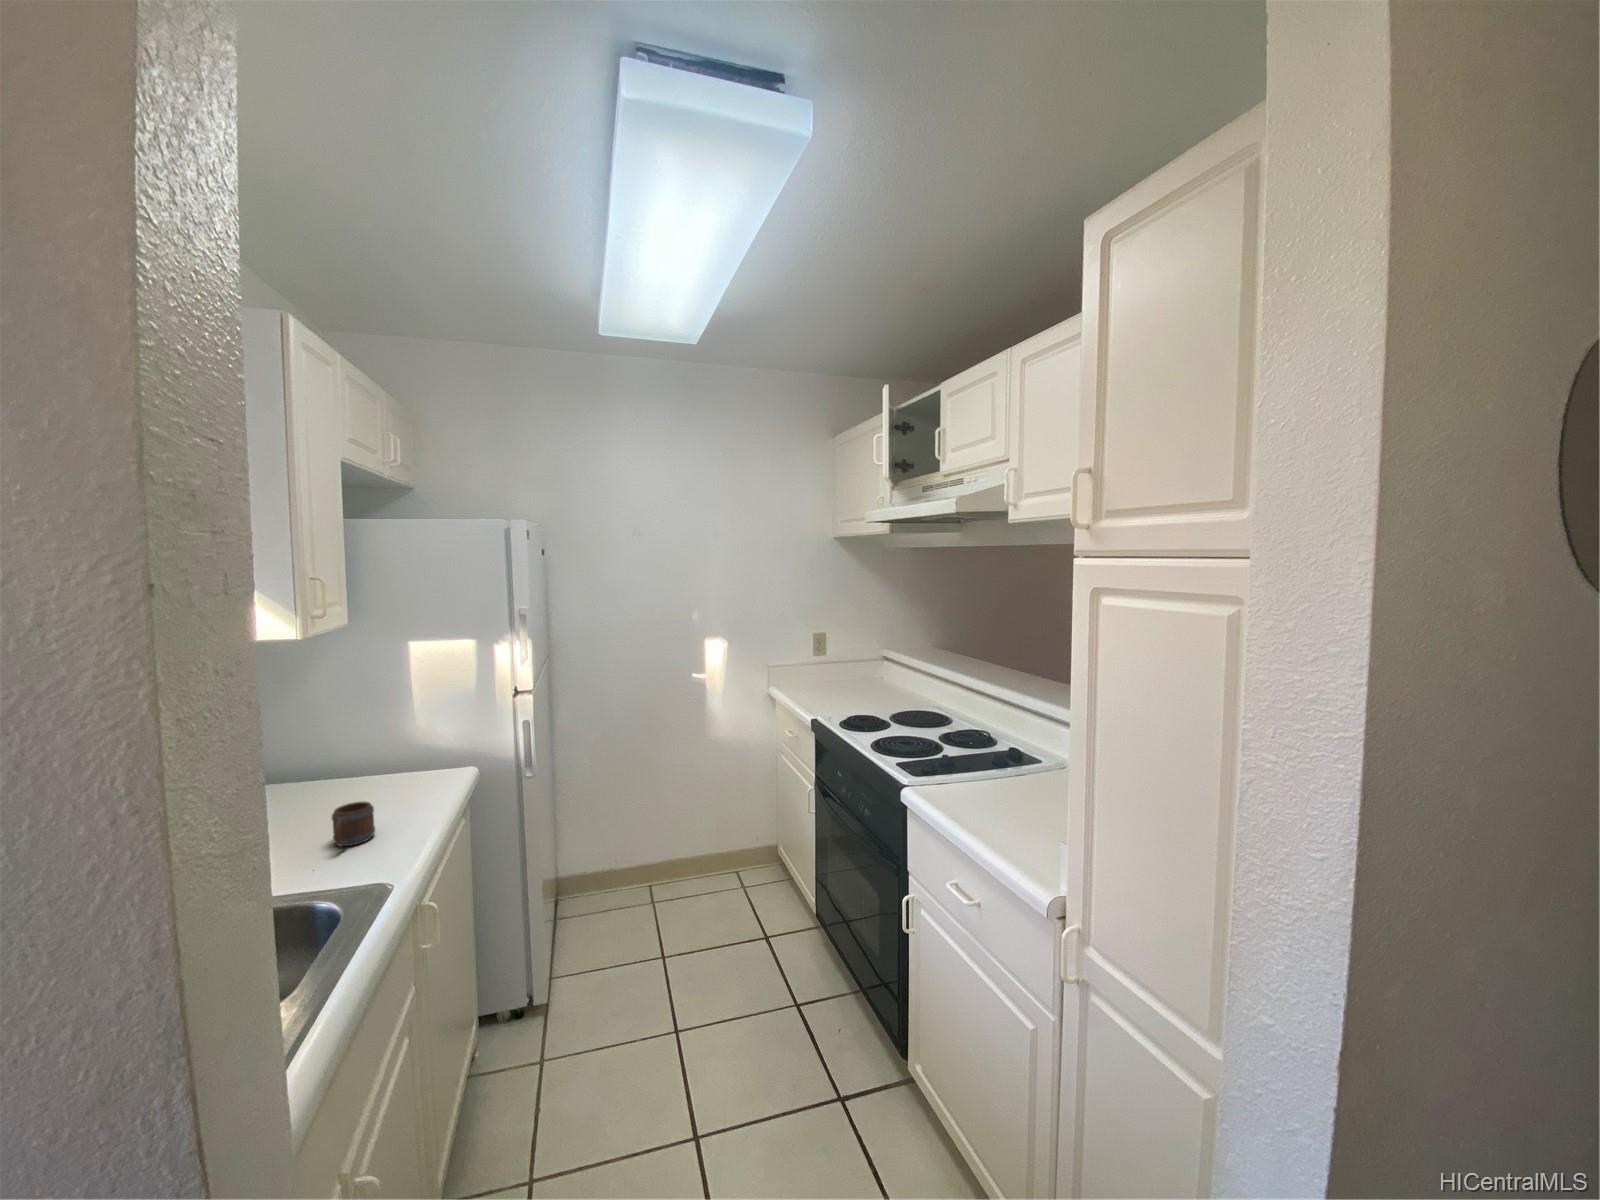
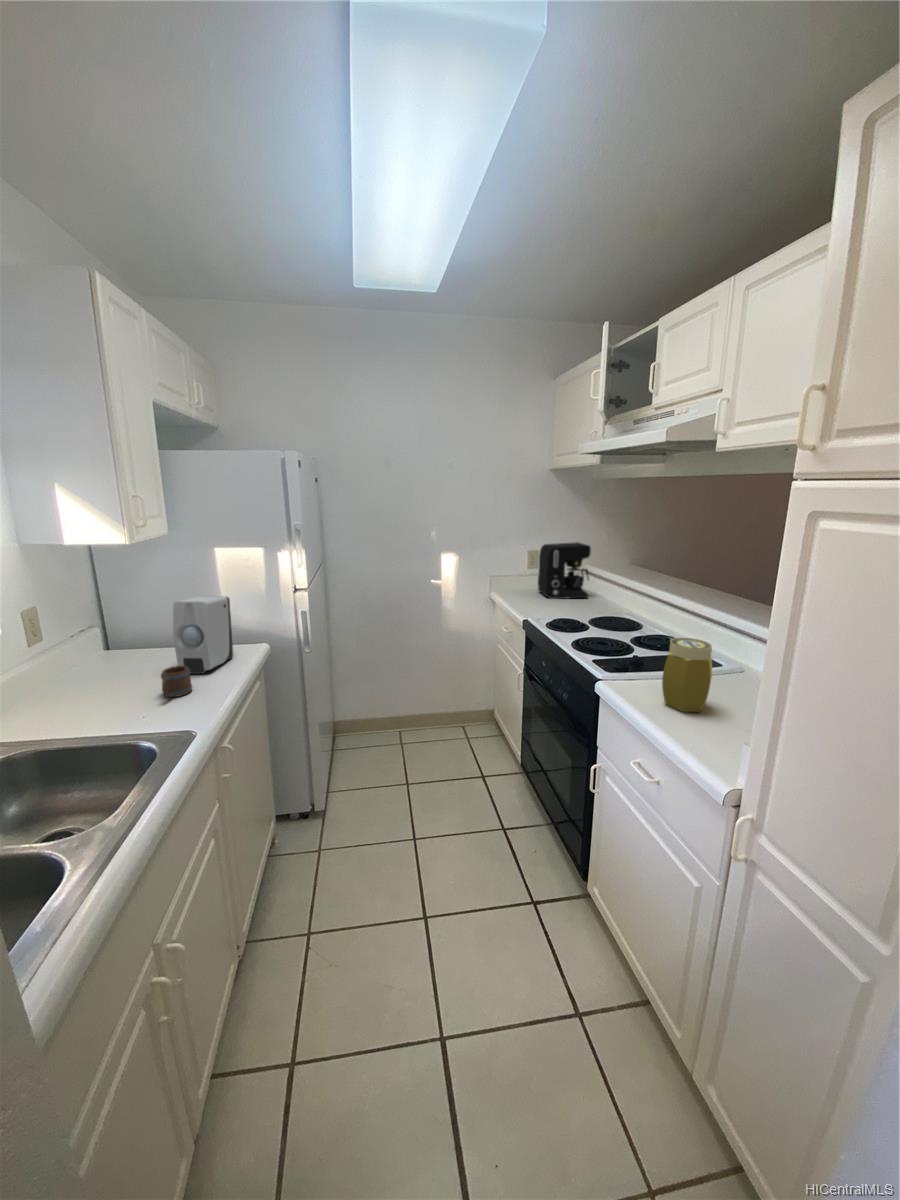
coffee maker: none [826,622,888,692] -> present [538,542,591,599]
soap dispenser: none [348,705,428,814] -> present [173,596,233,674]
jar: none [975,729,1027,816] -> present [662,638,712,712]

